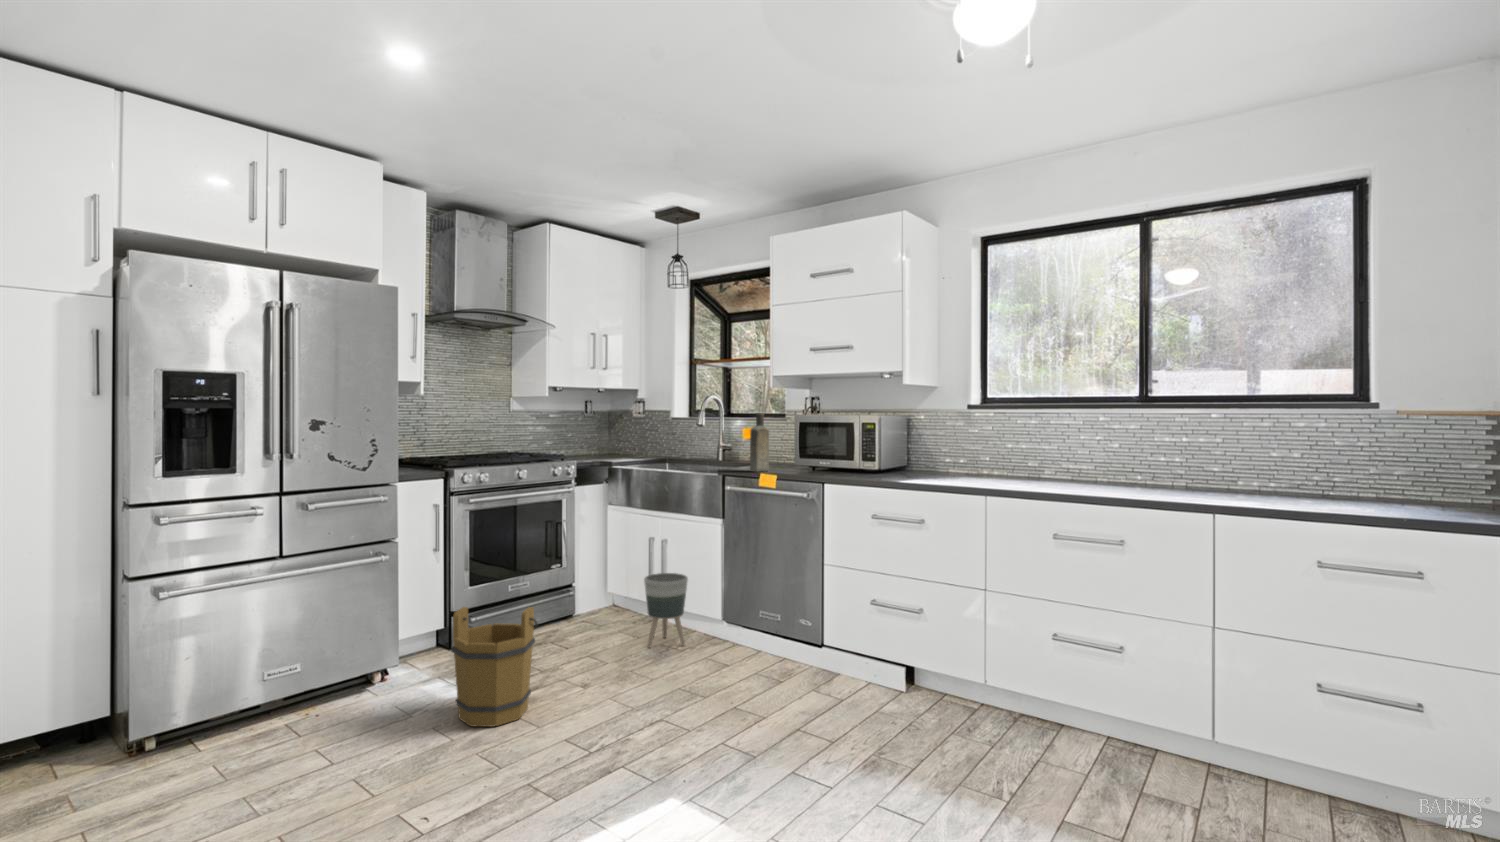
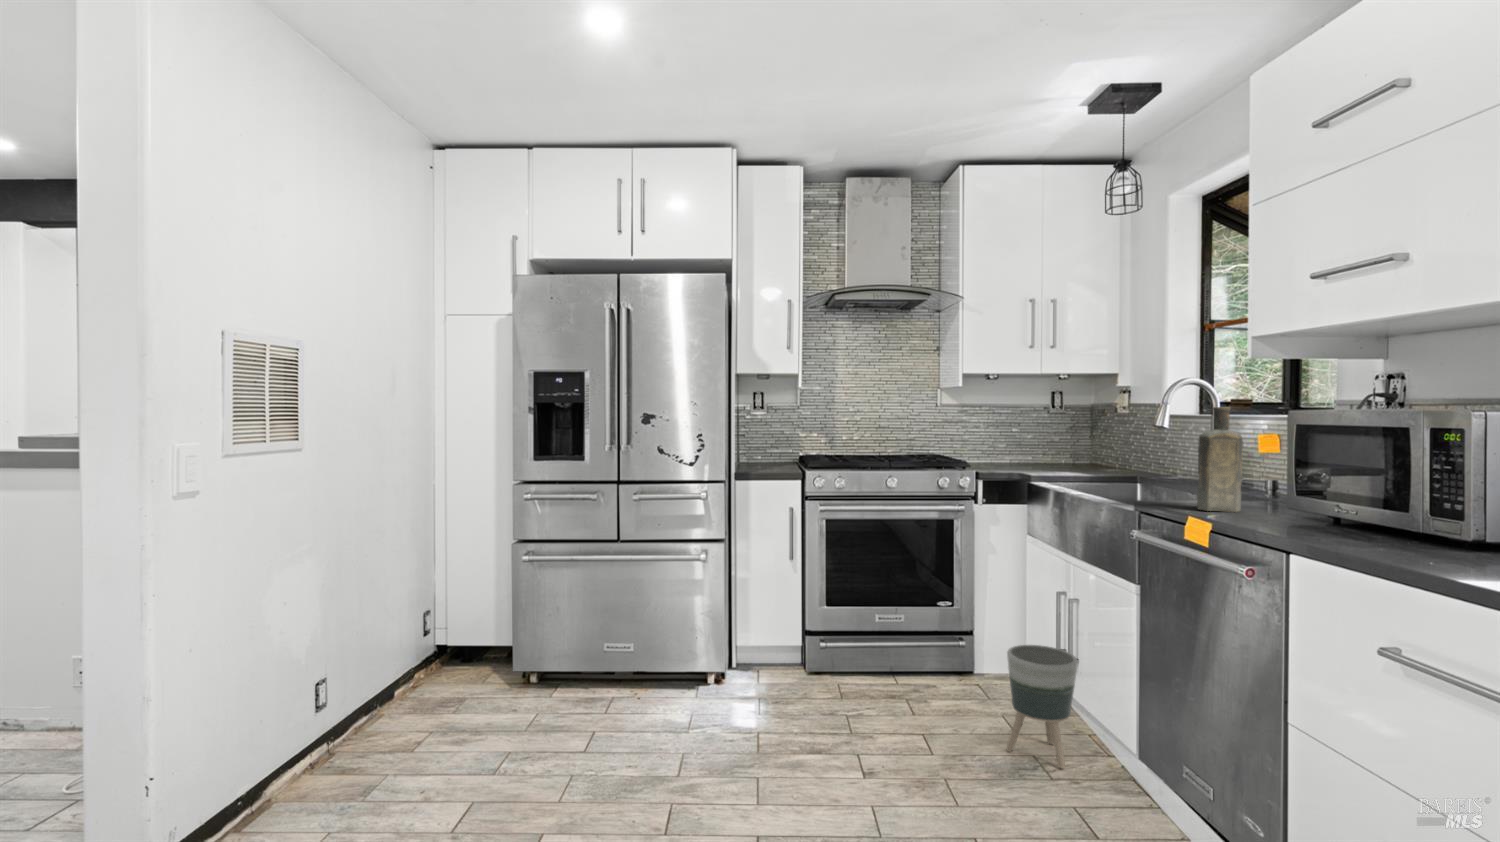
bucket: present [452,607,537,727] -> none [691,631,792,787]

